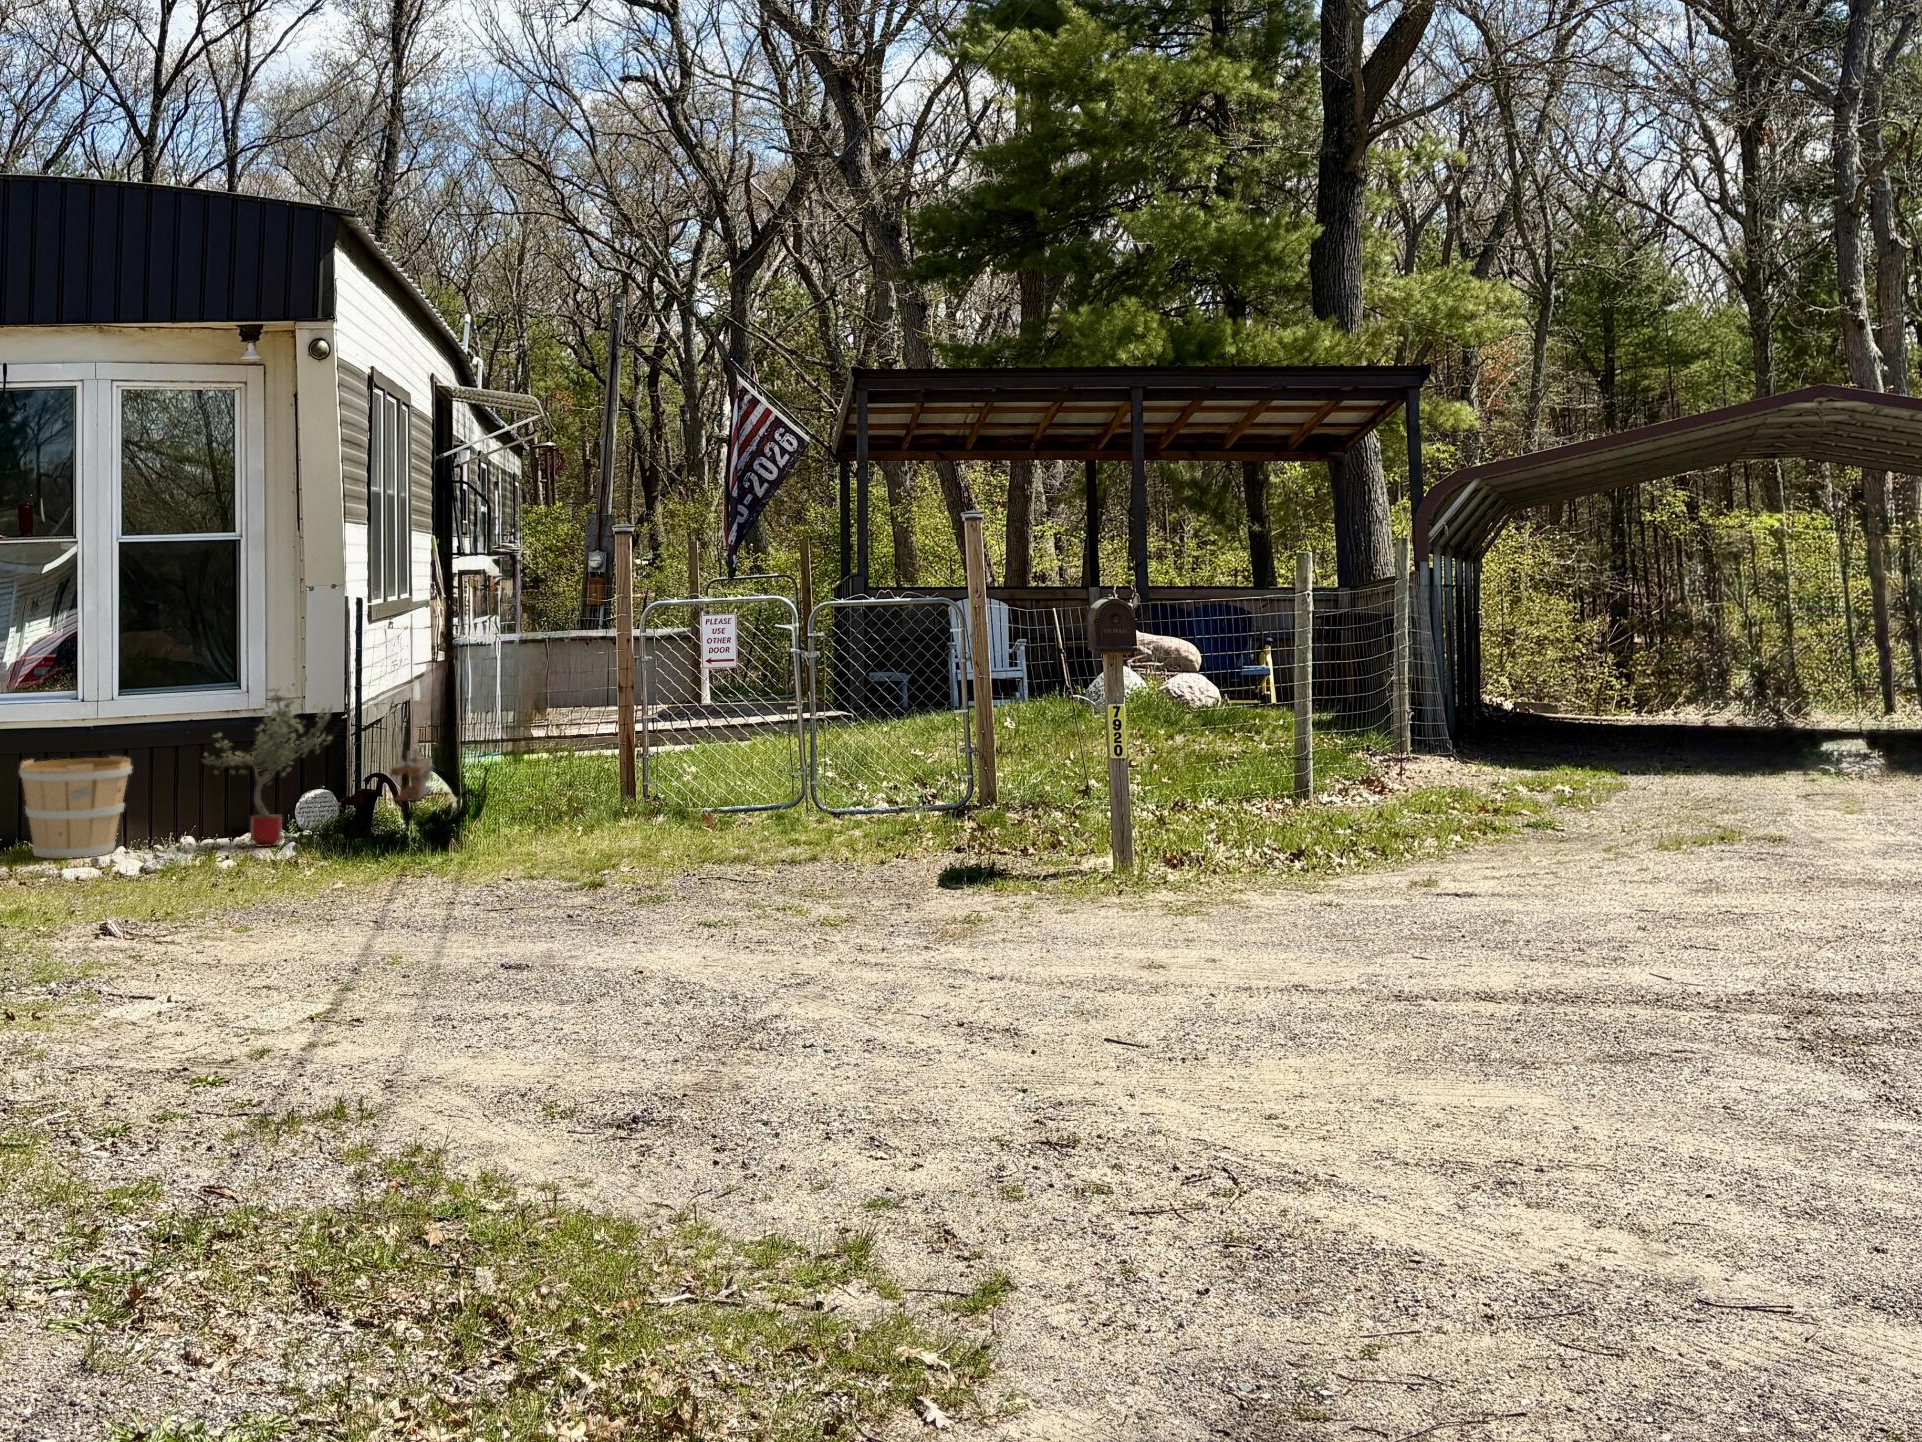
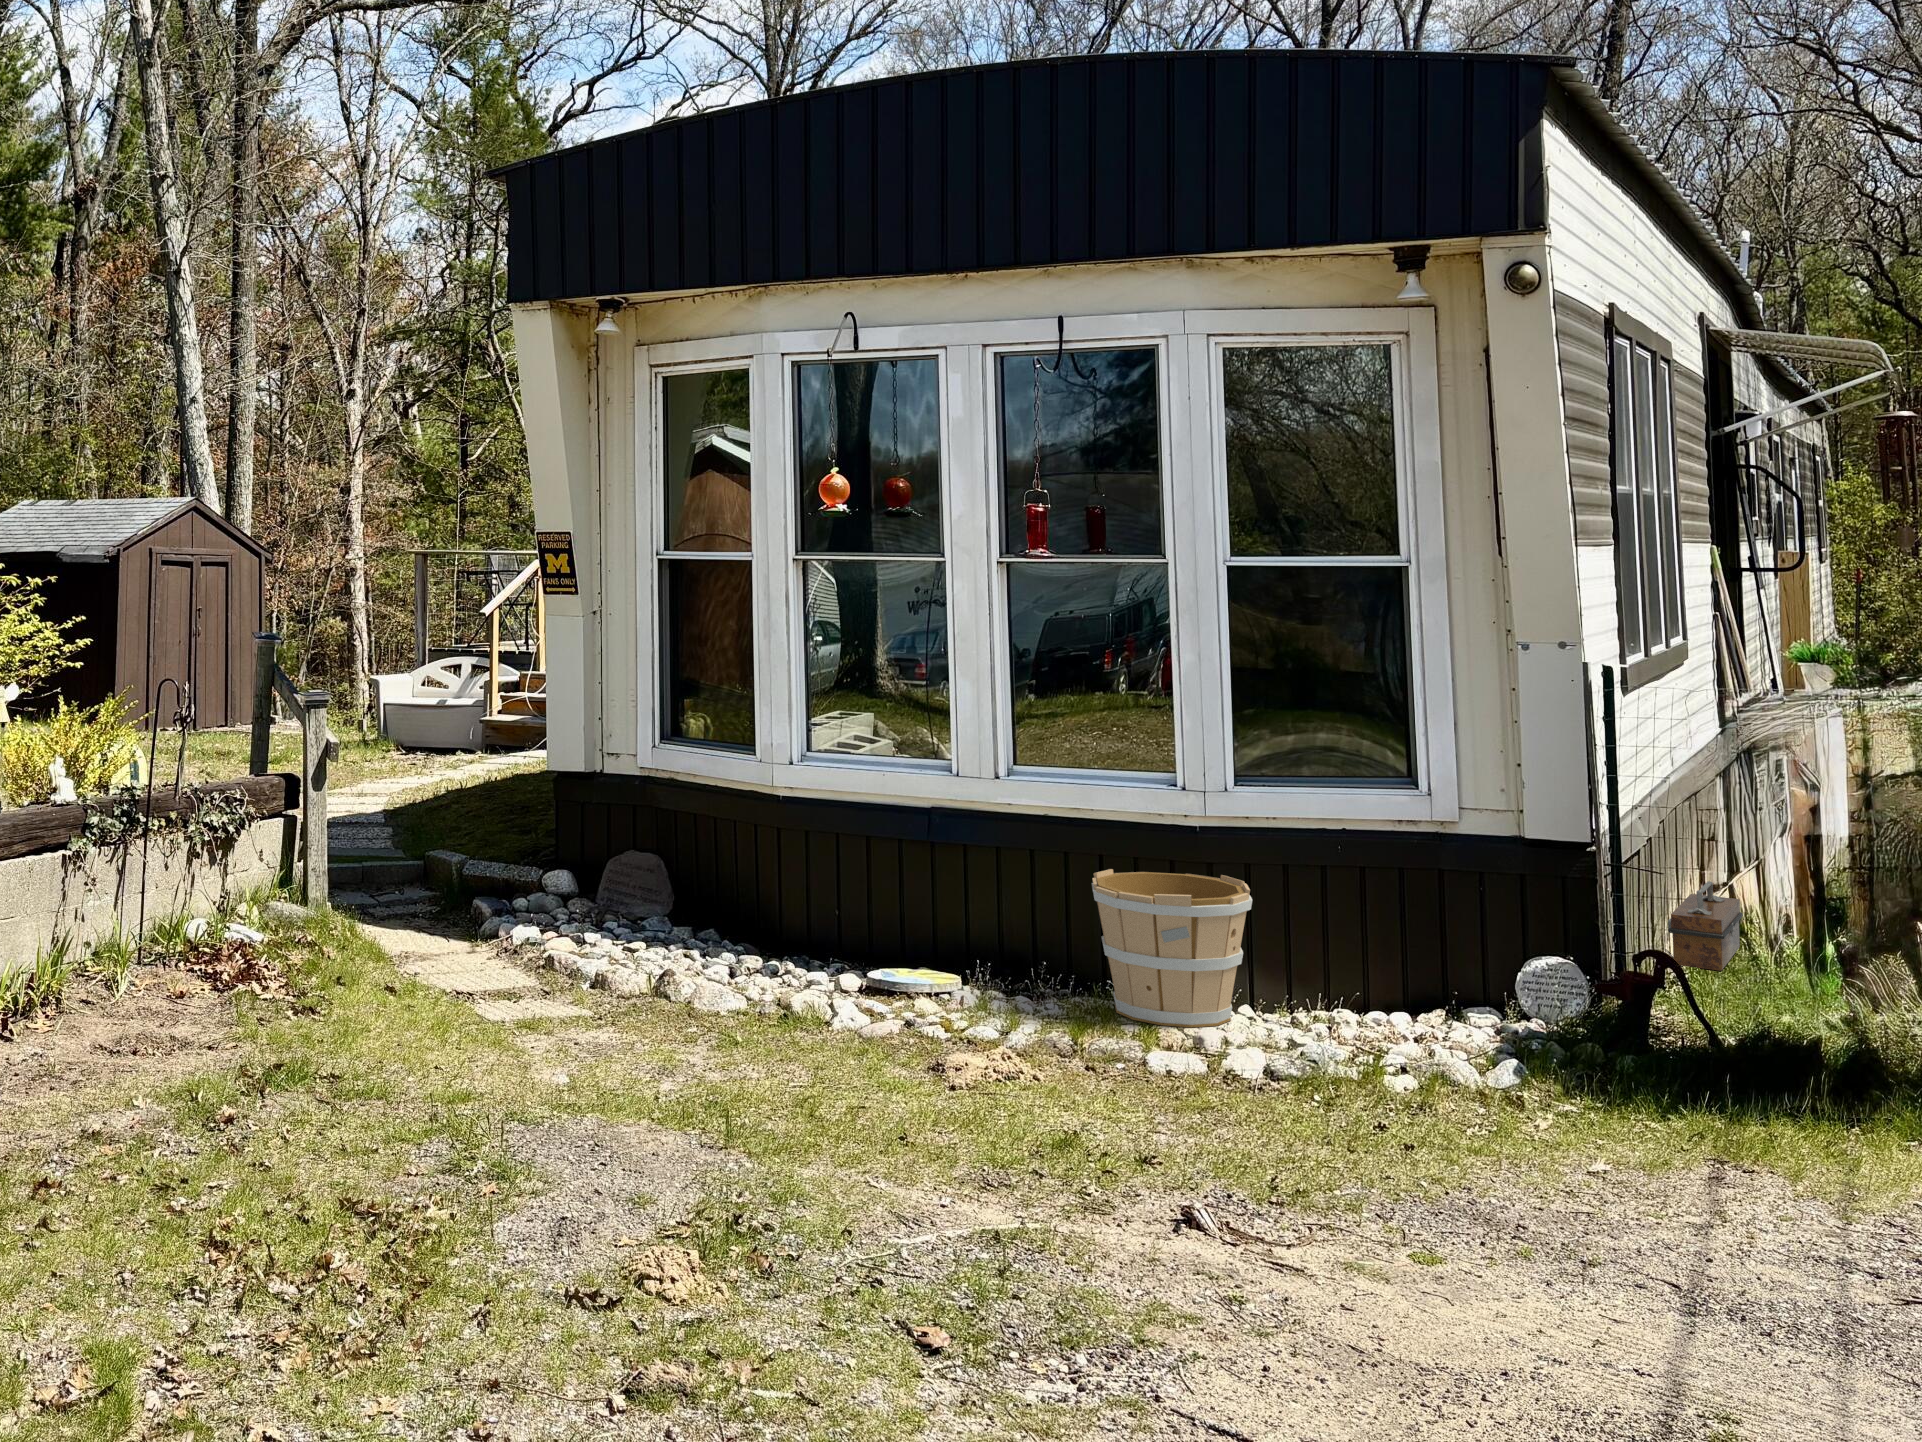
potted tree: present [203,688,332,847] -> none [1355,801,1574,1050]

